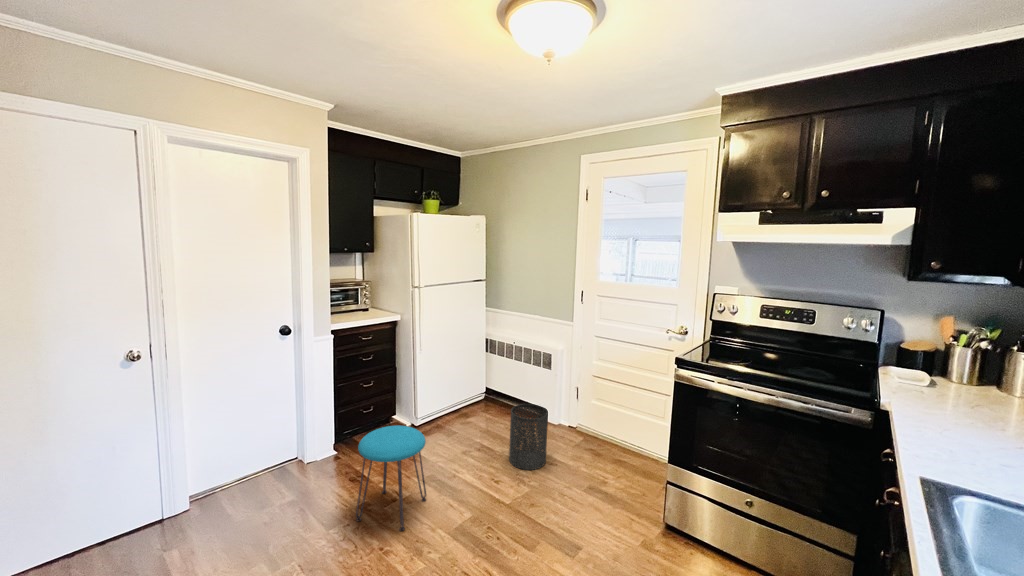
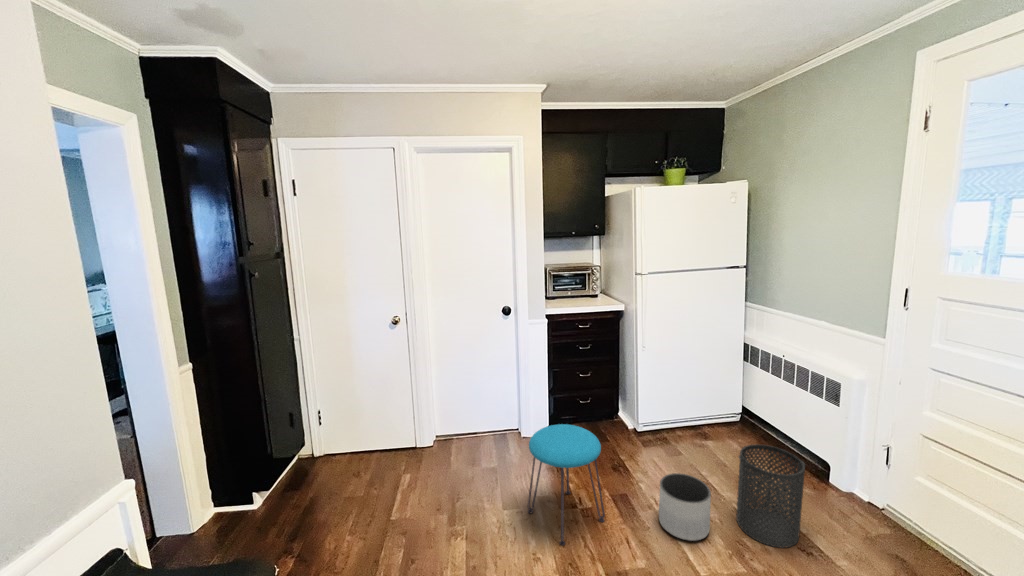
planter: none [464,440,500,488] -> present [659,473,711,541]

